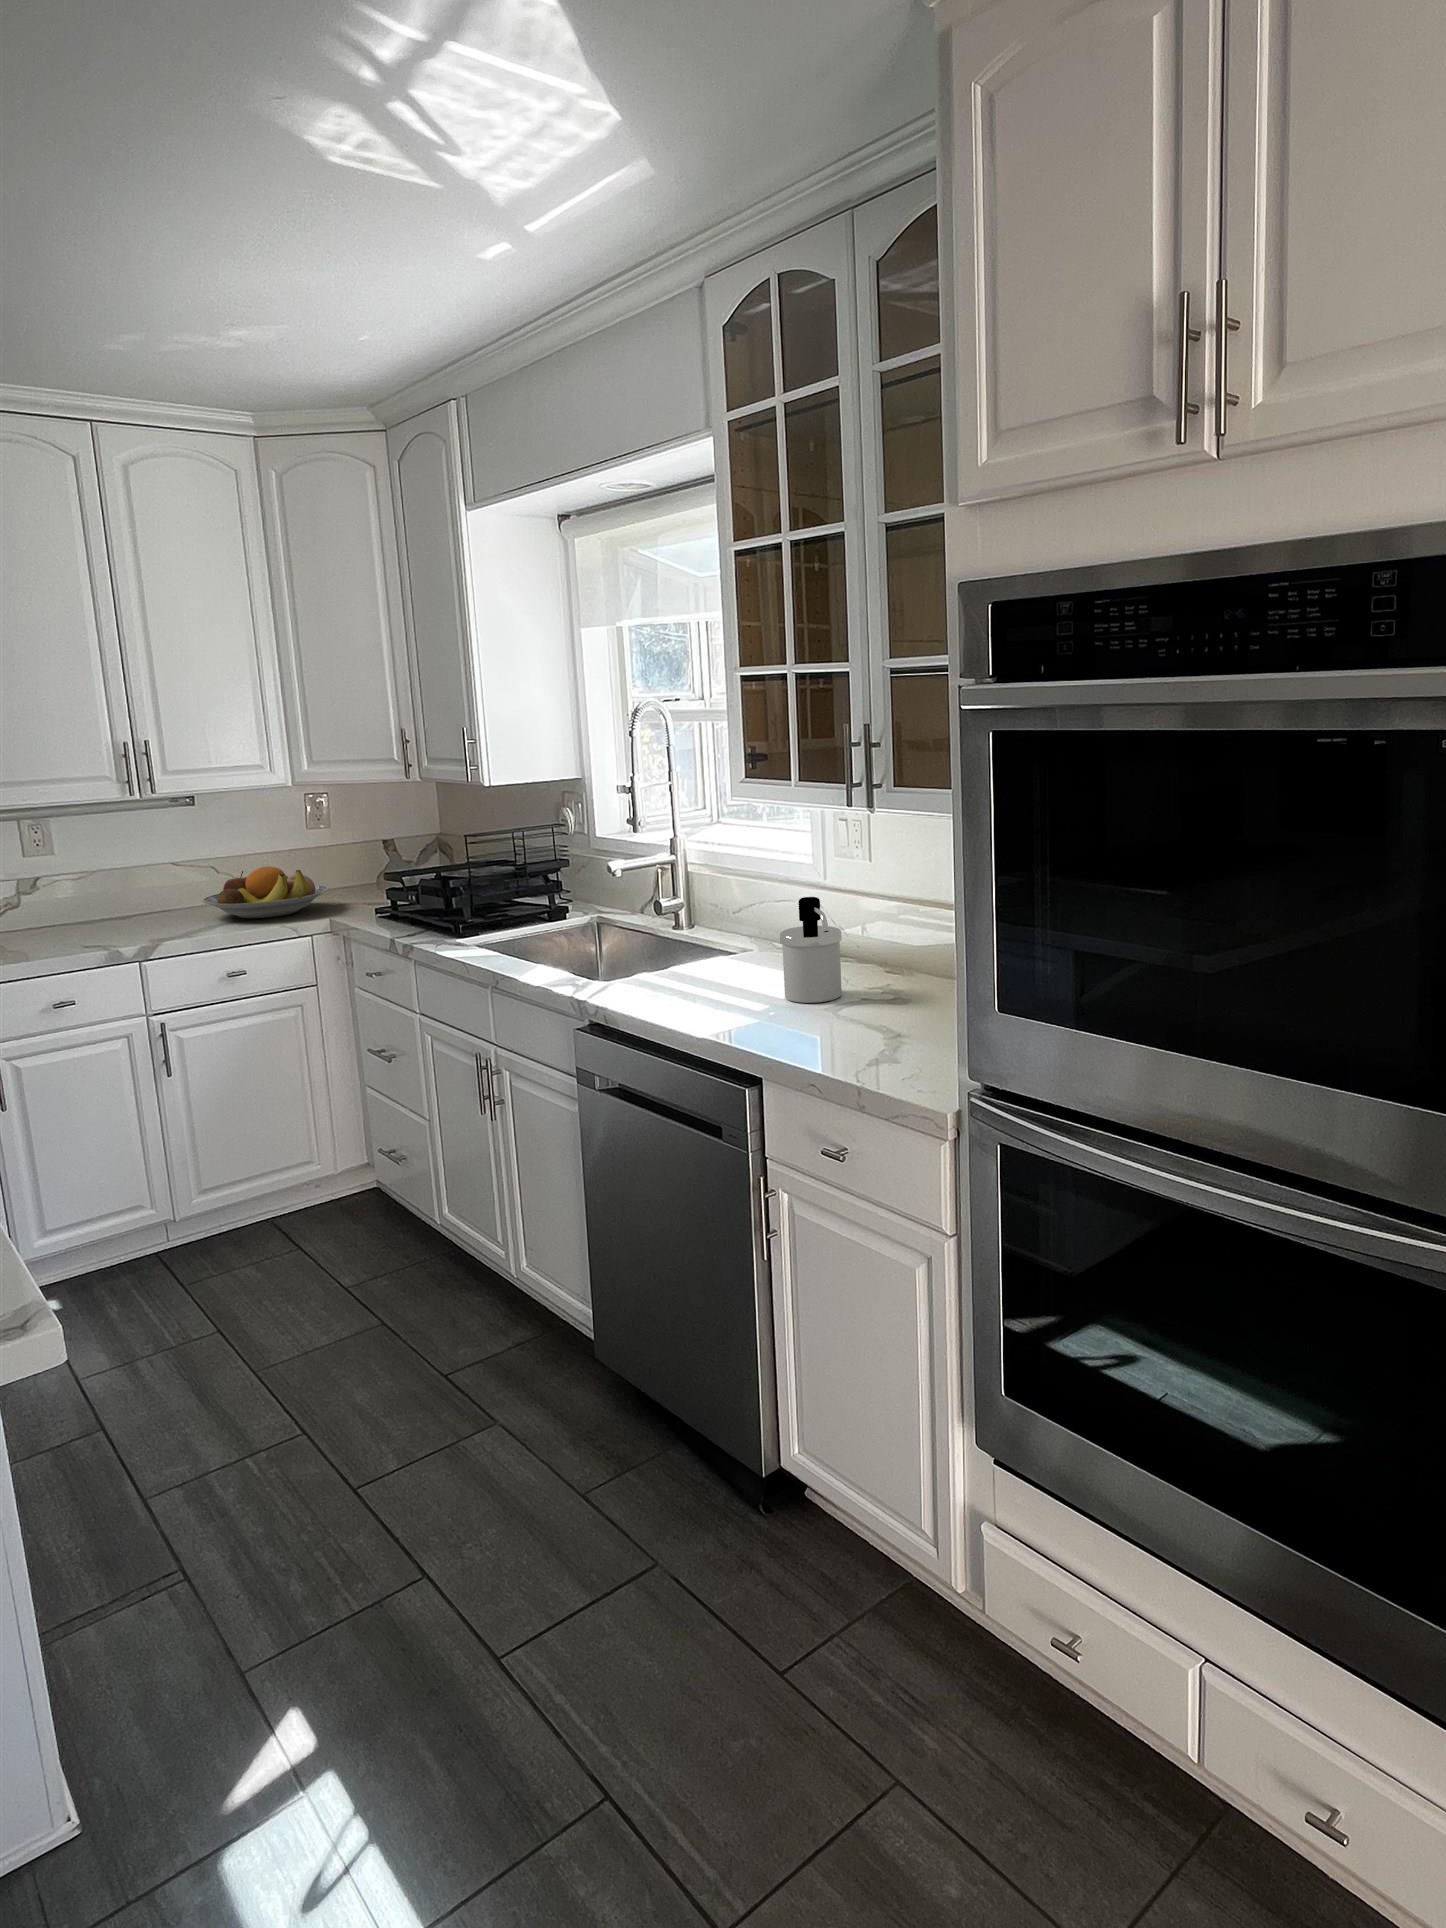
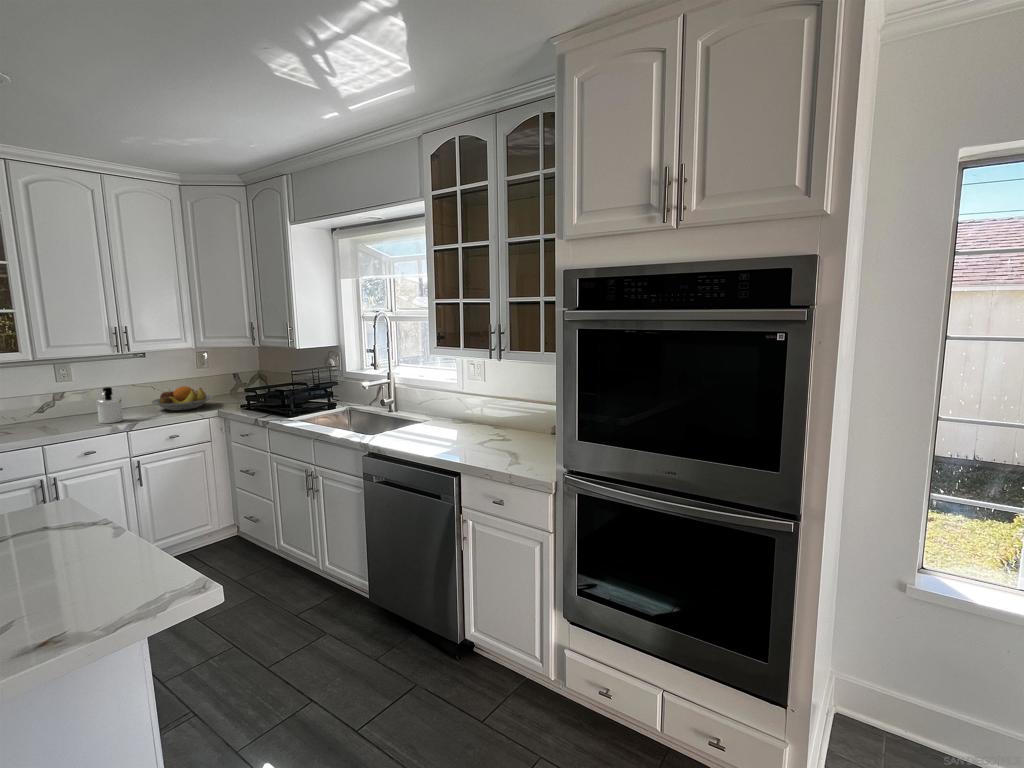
soap dispenser: present [780,897,842,1003] -> present [96,387,123,423]

